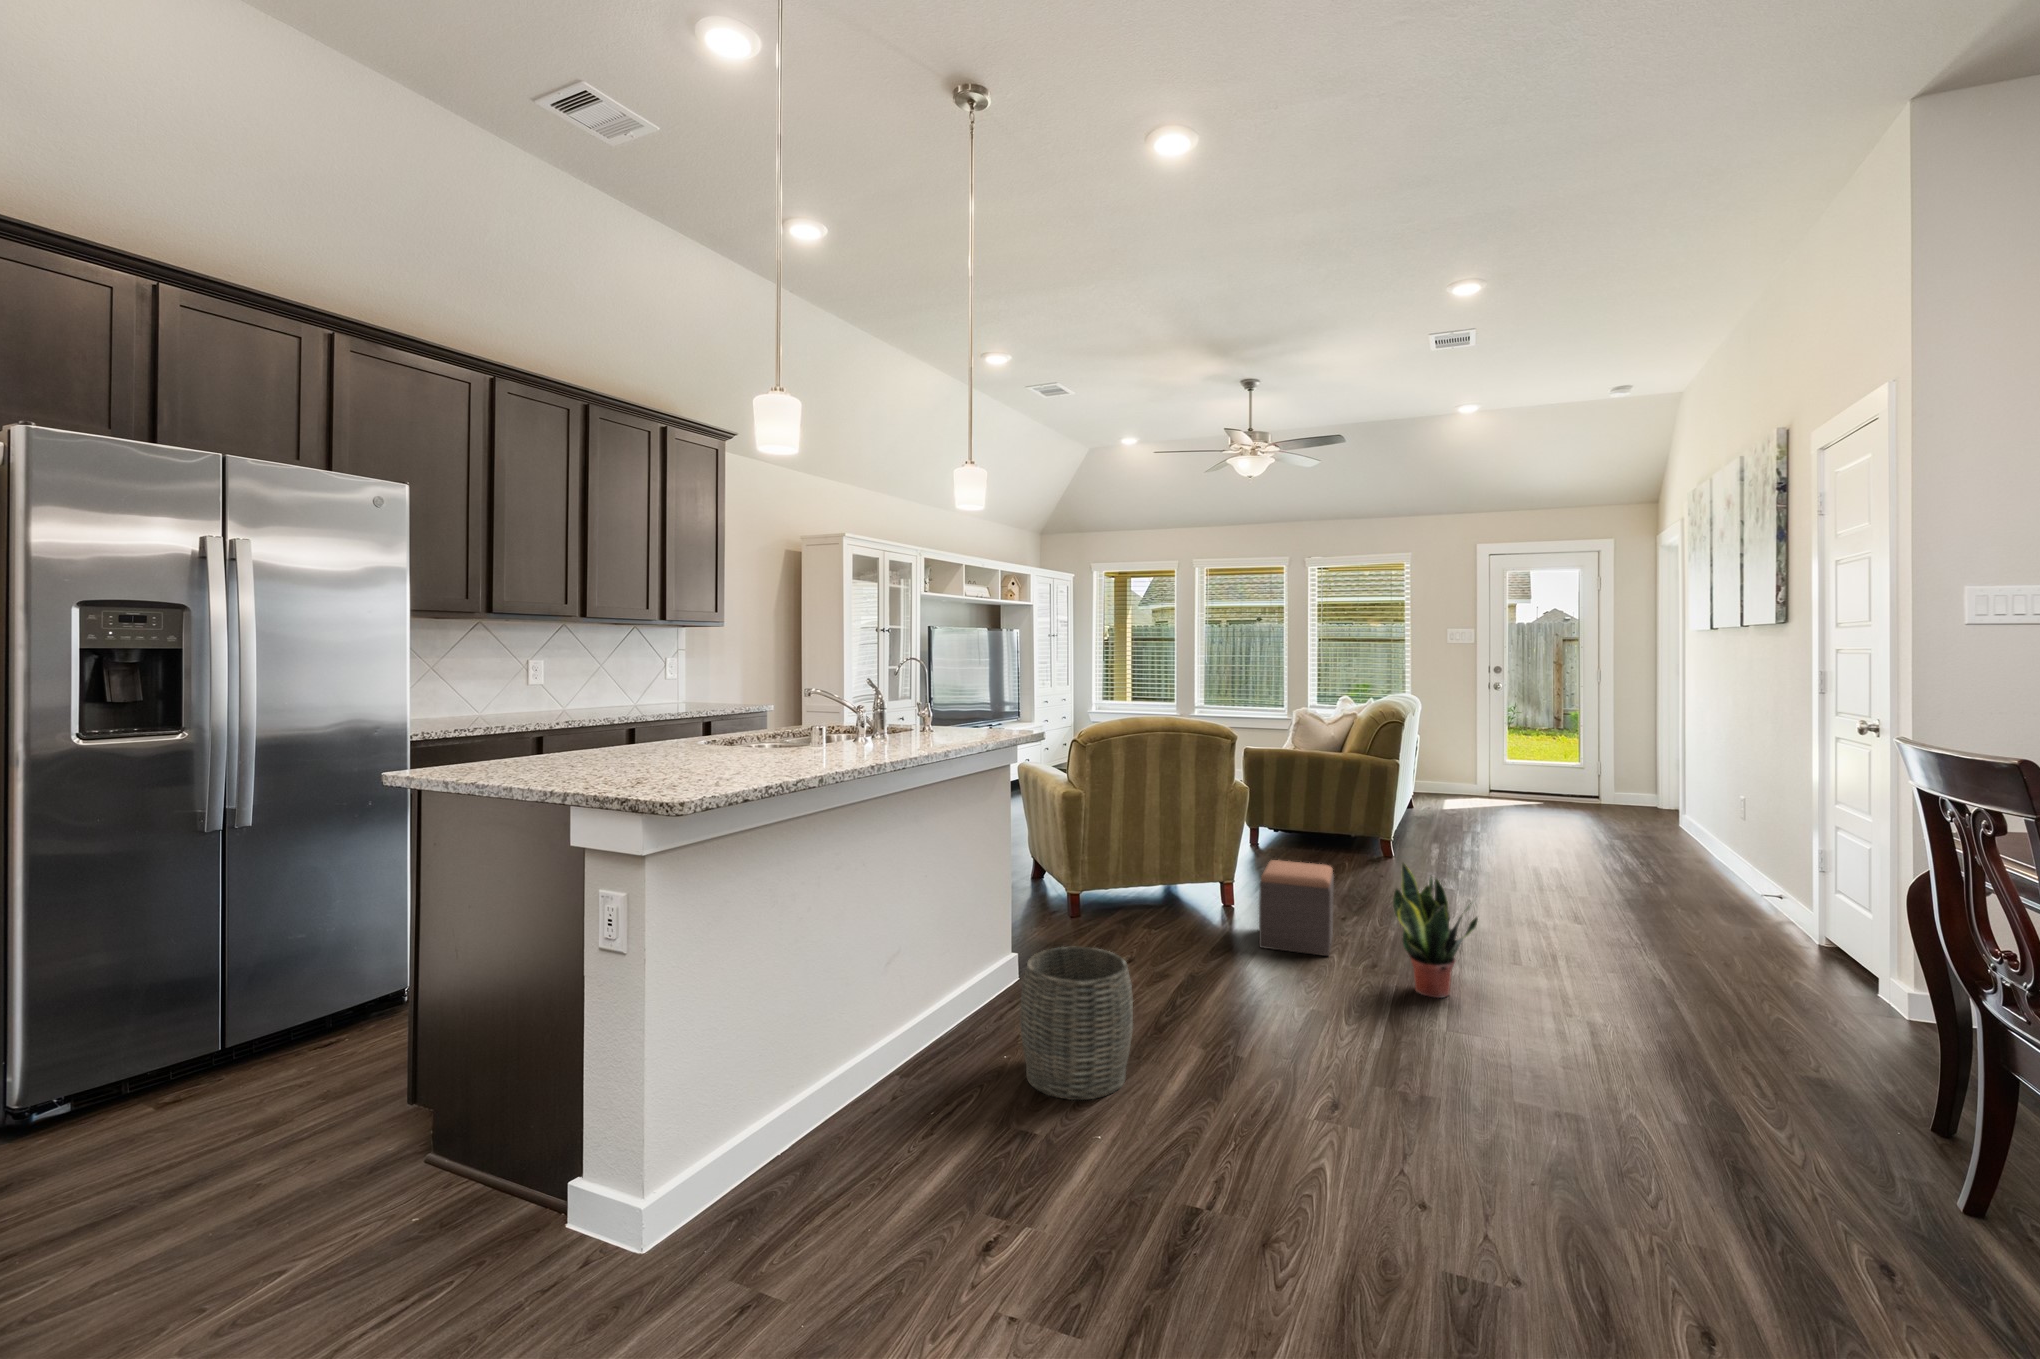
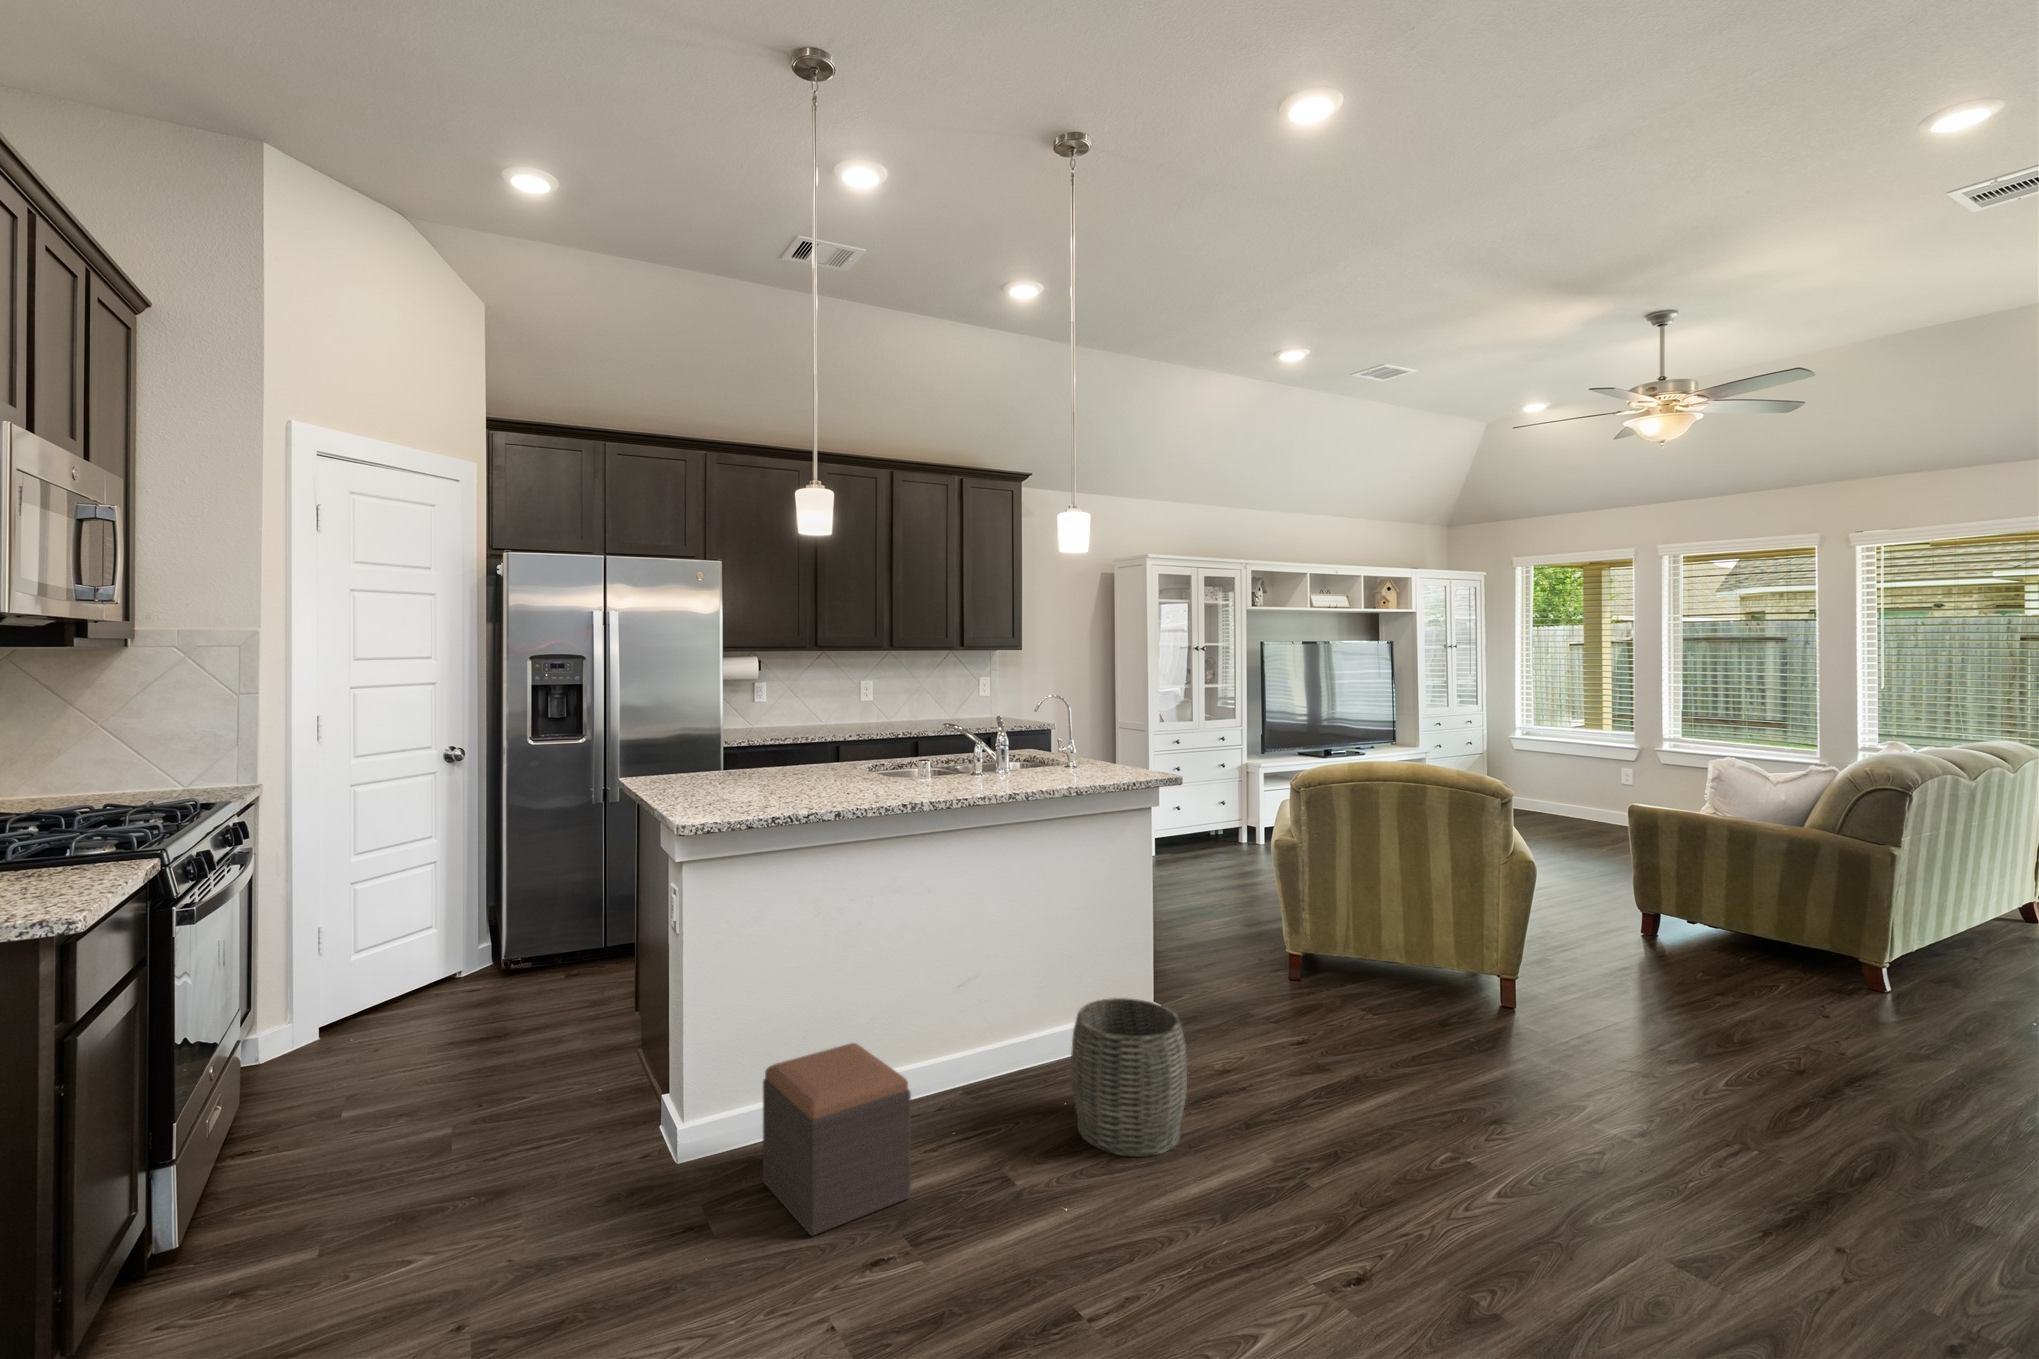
footstool: present [1259,860,1334,956] -> present [763,1043,911,1236]
potted plant: present [1393,863,1478,998] -> none [1622,985,1780,1184]

